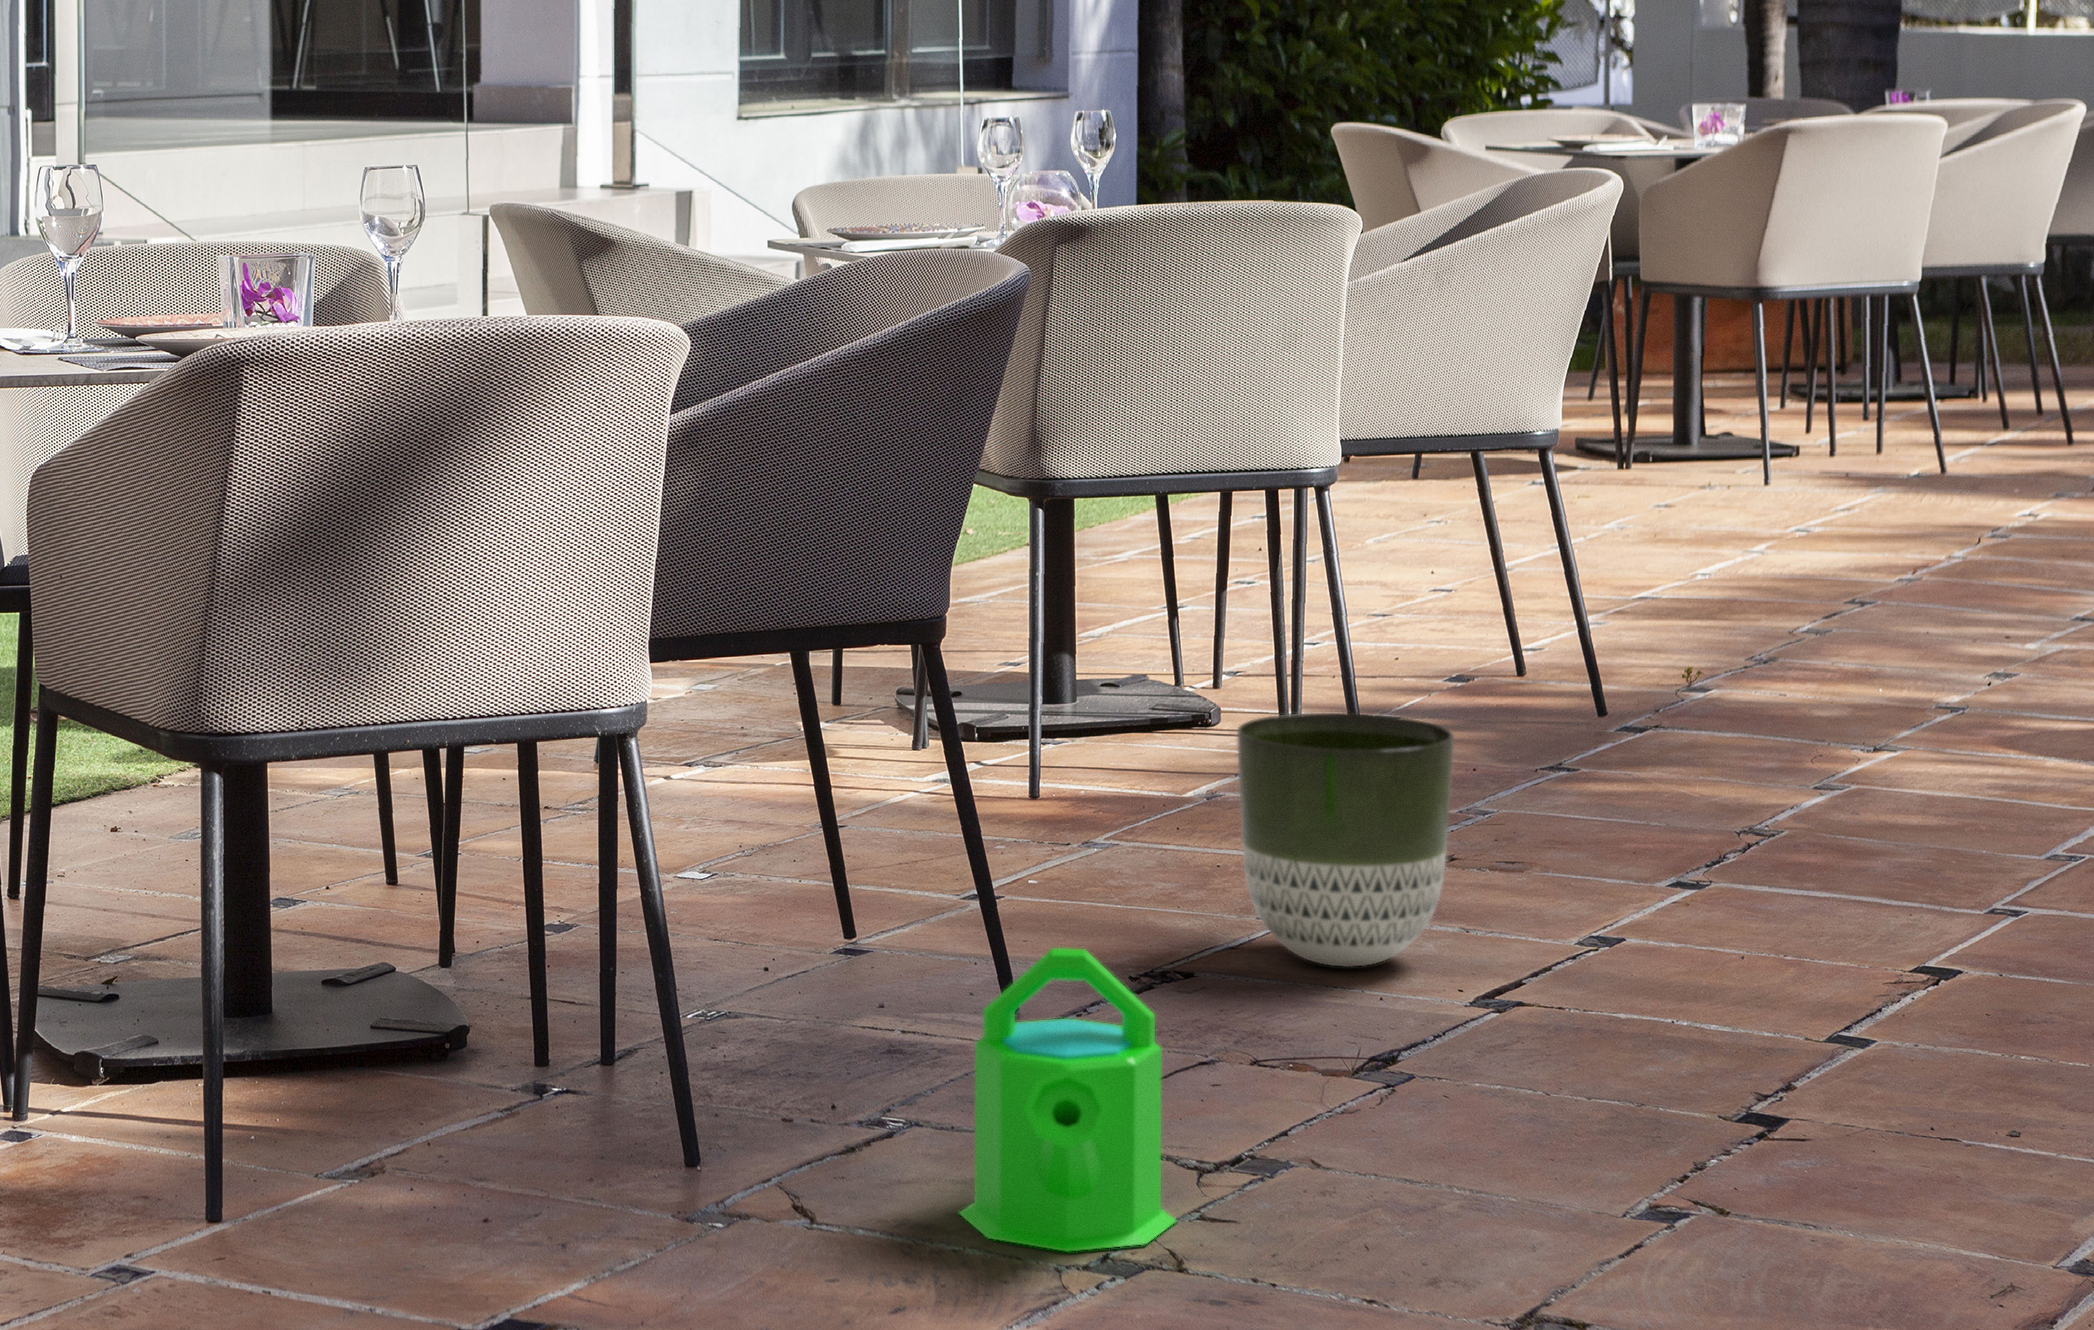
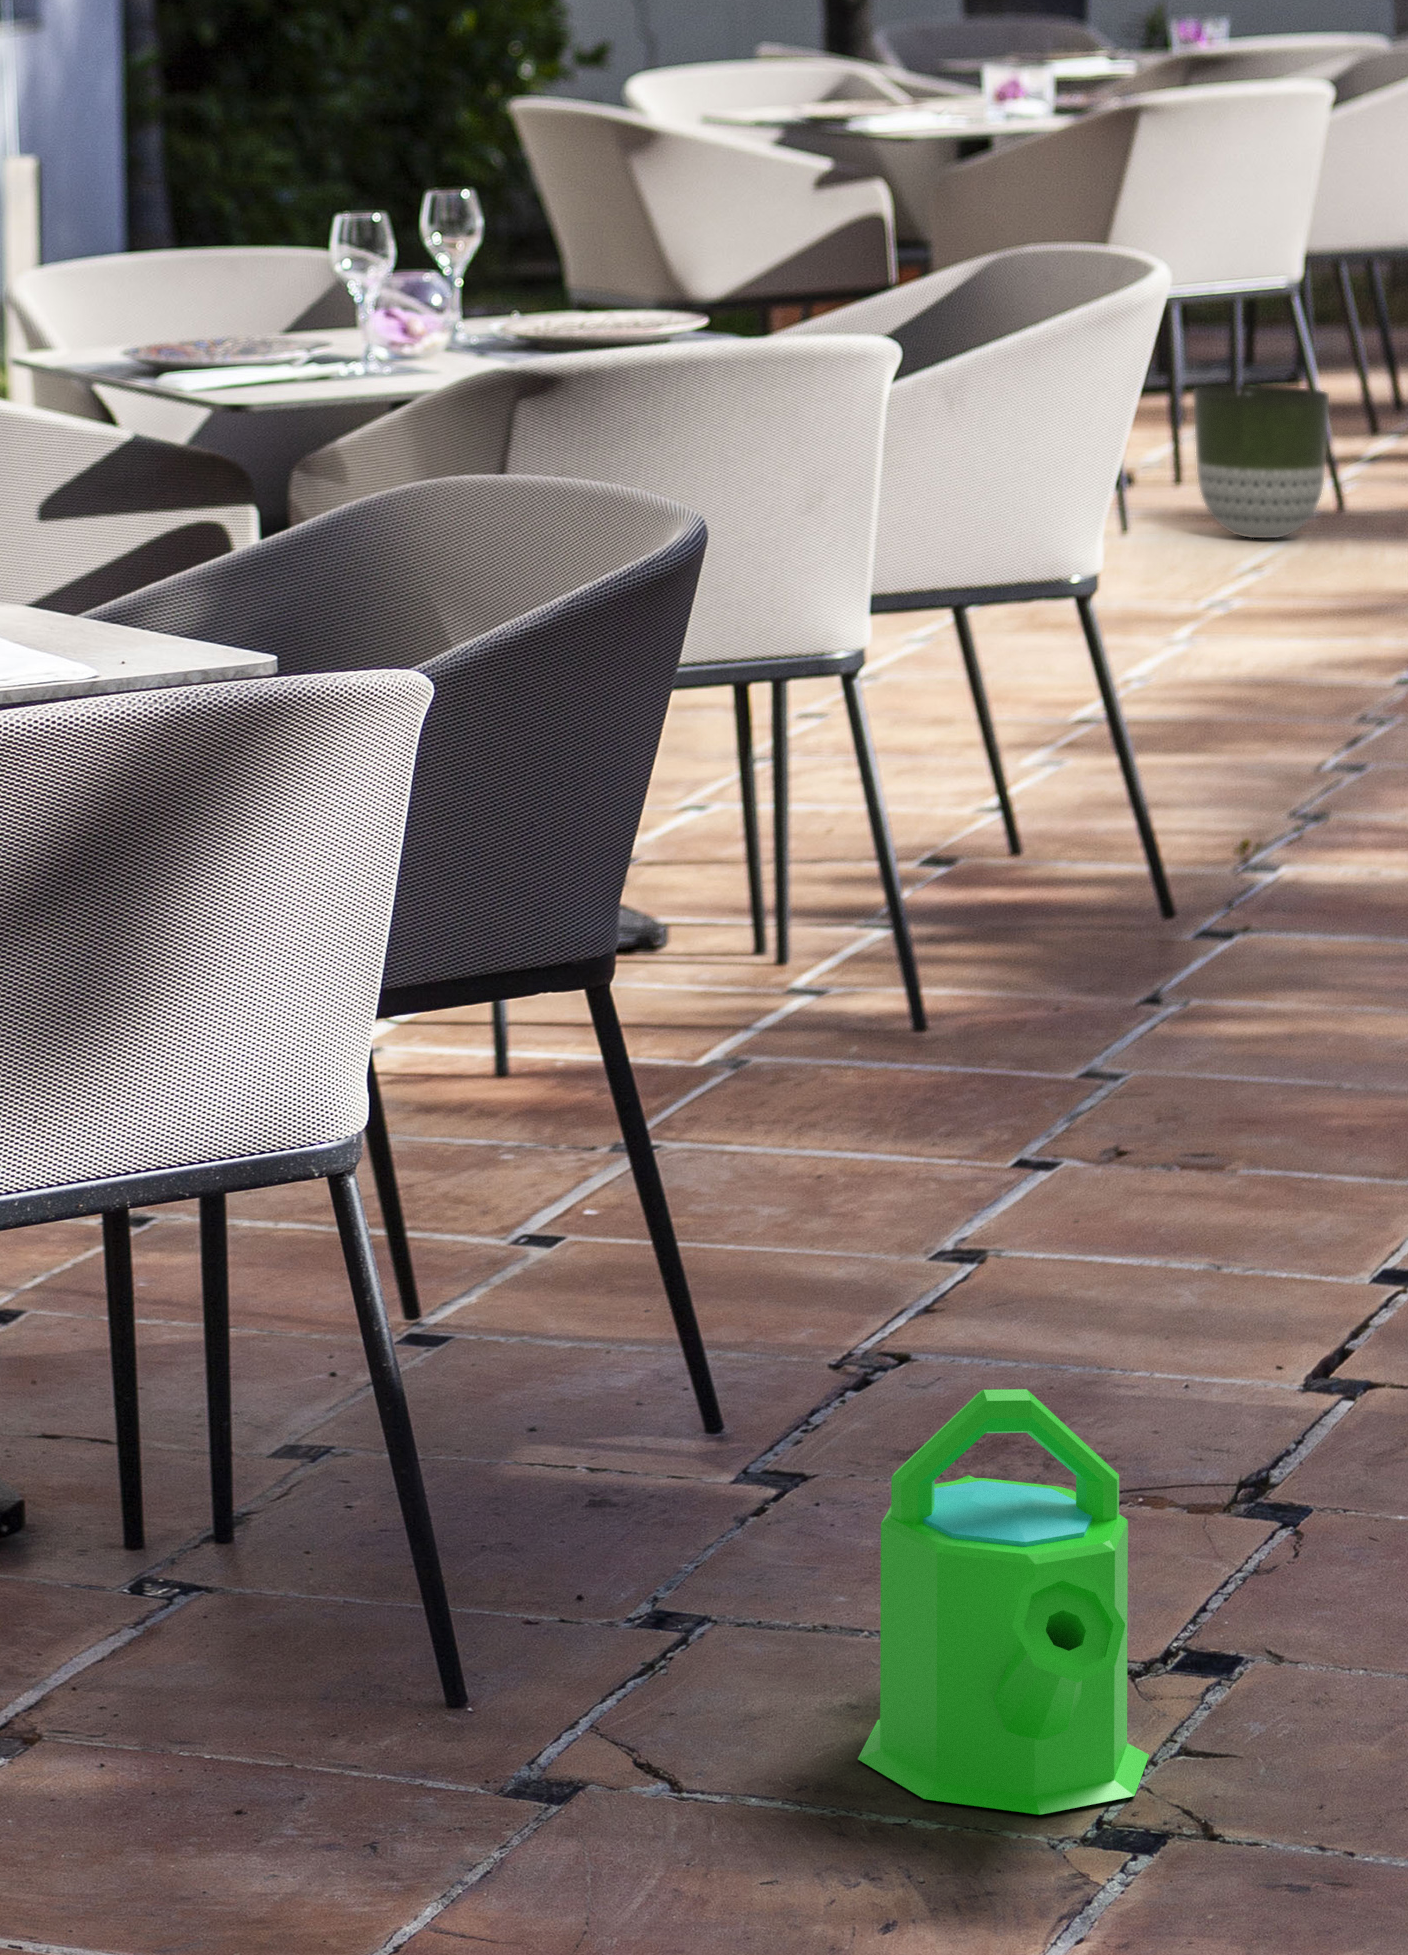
planter: present [1237,713,1454,967] -> present [1193,385,1329,538]

